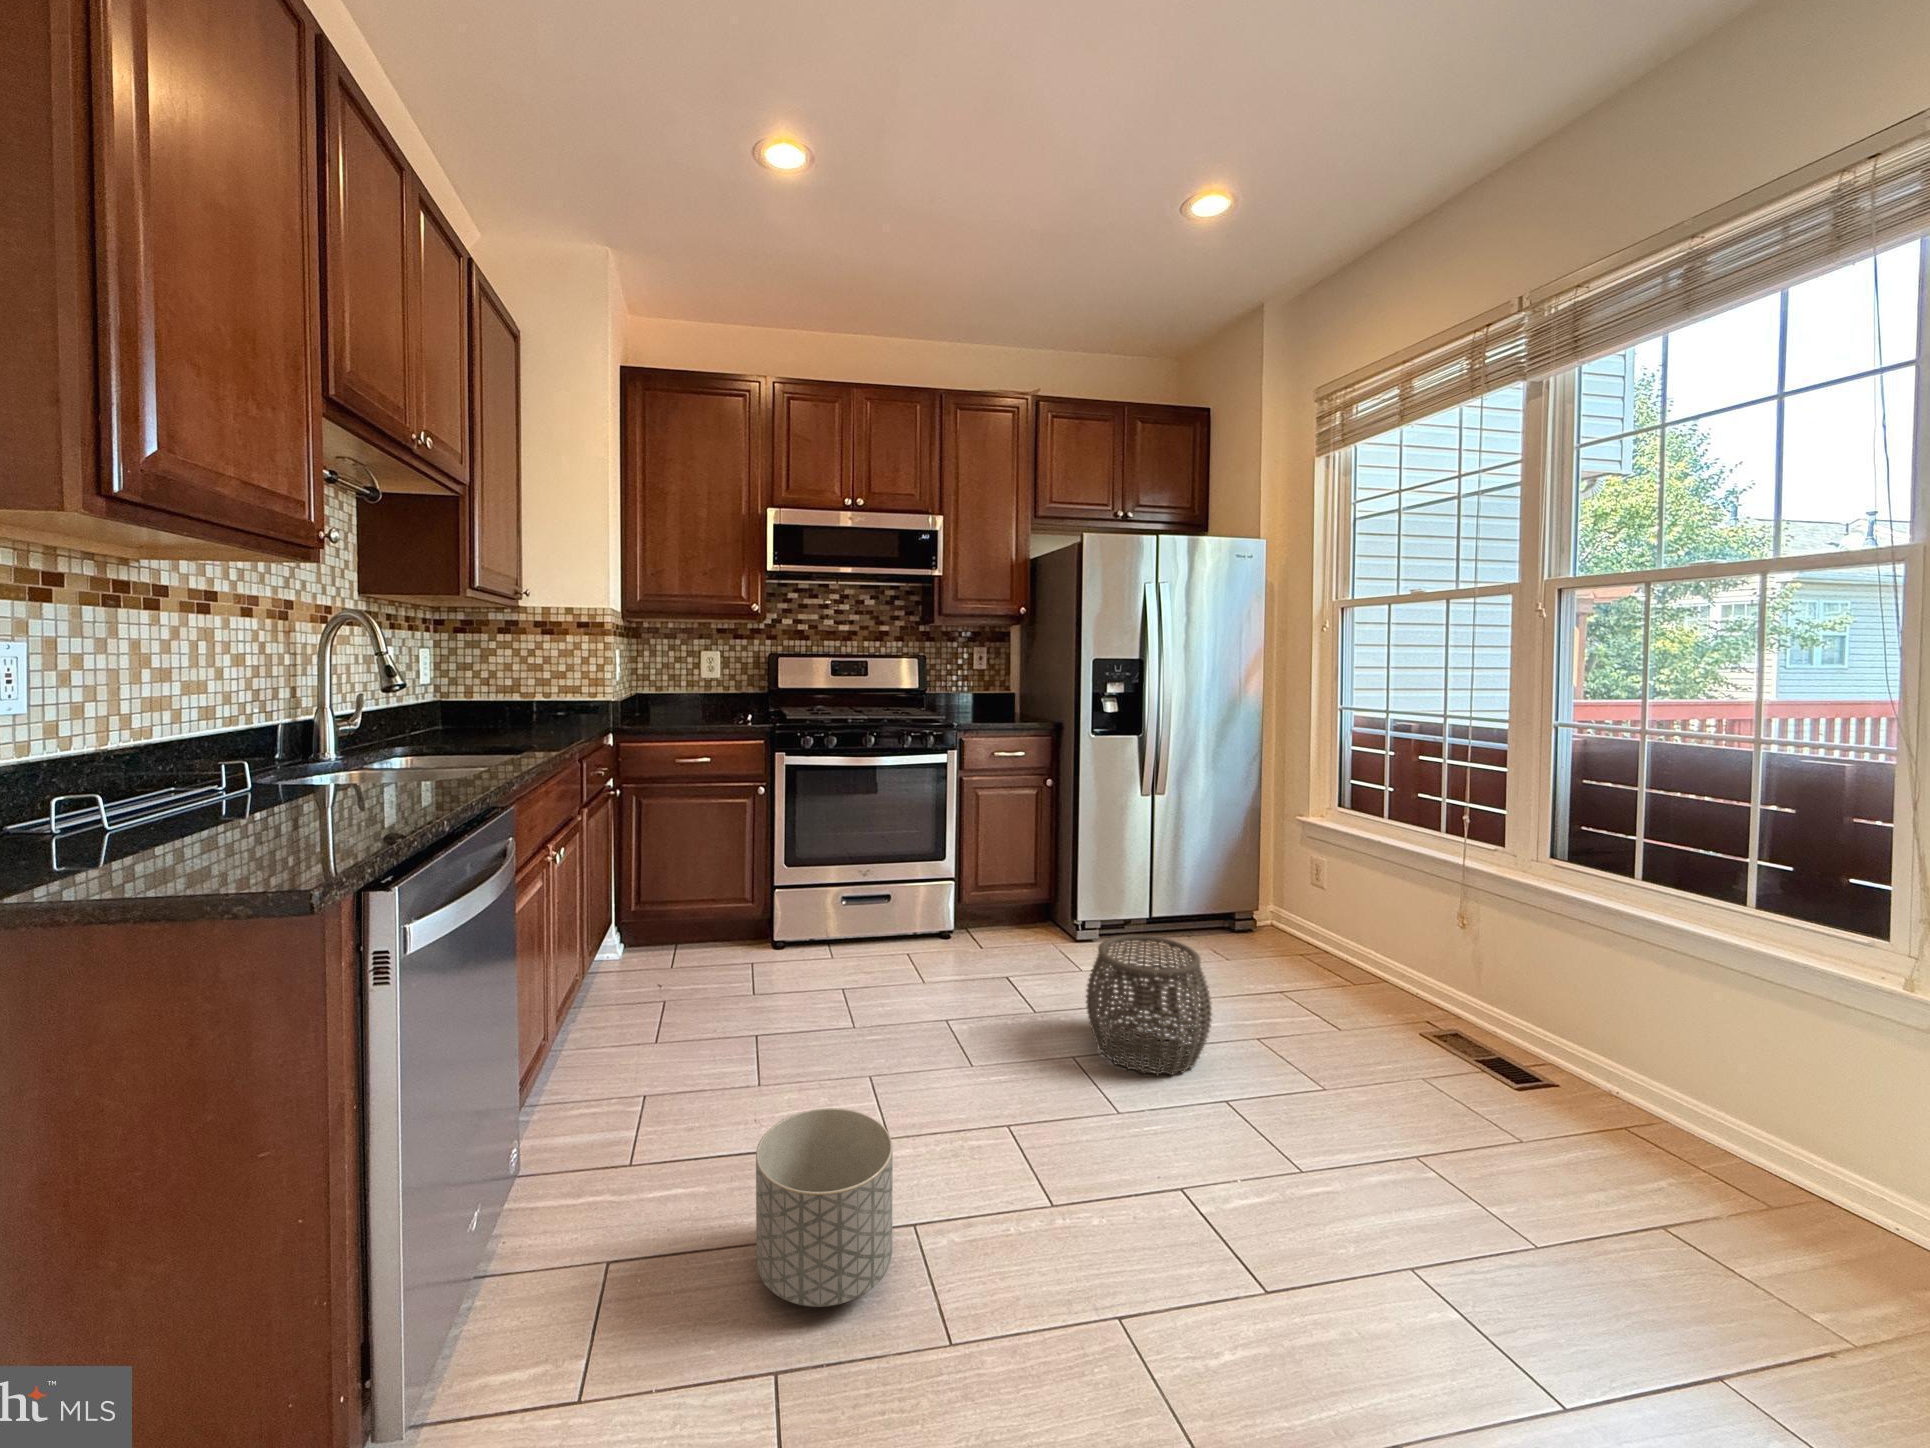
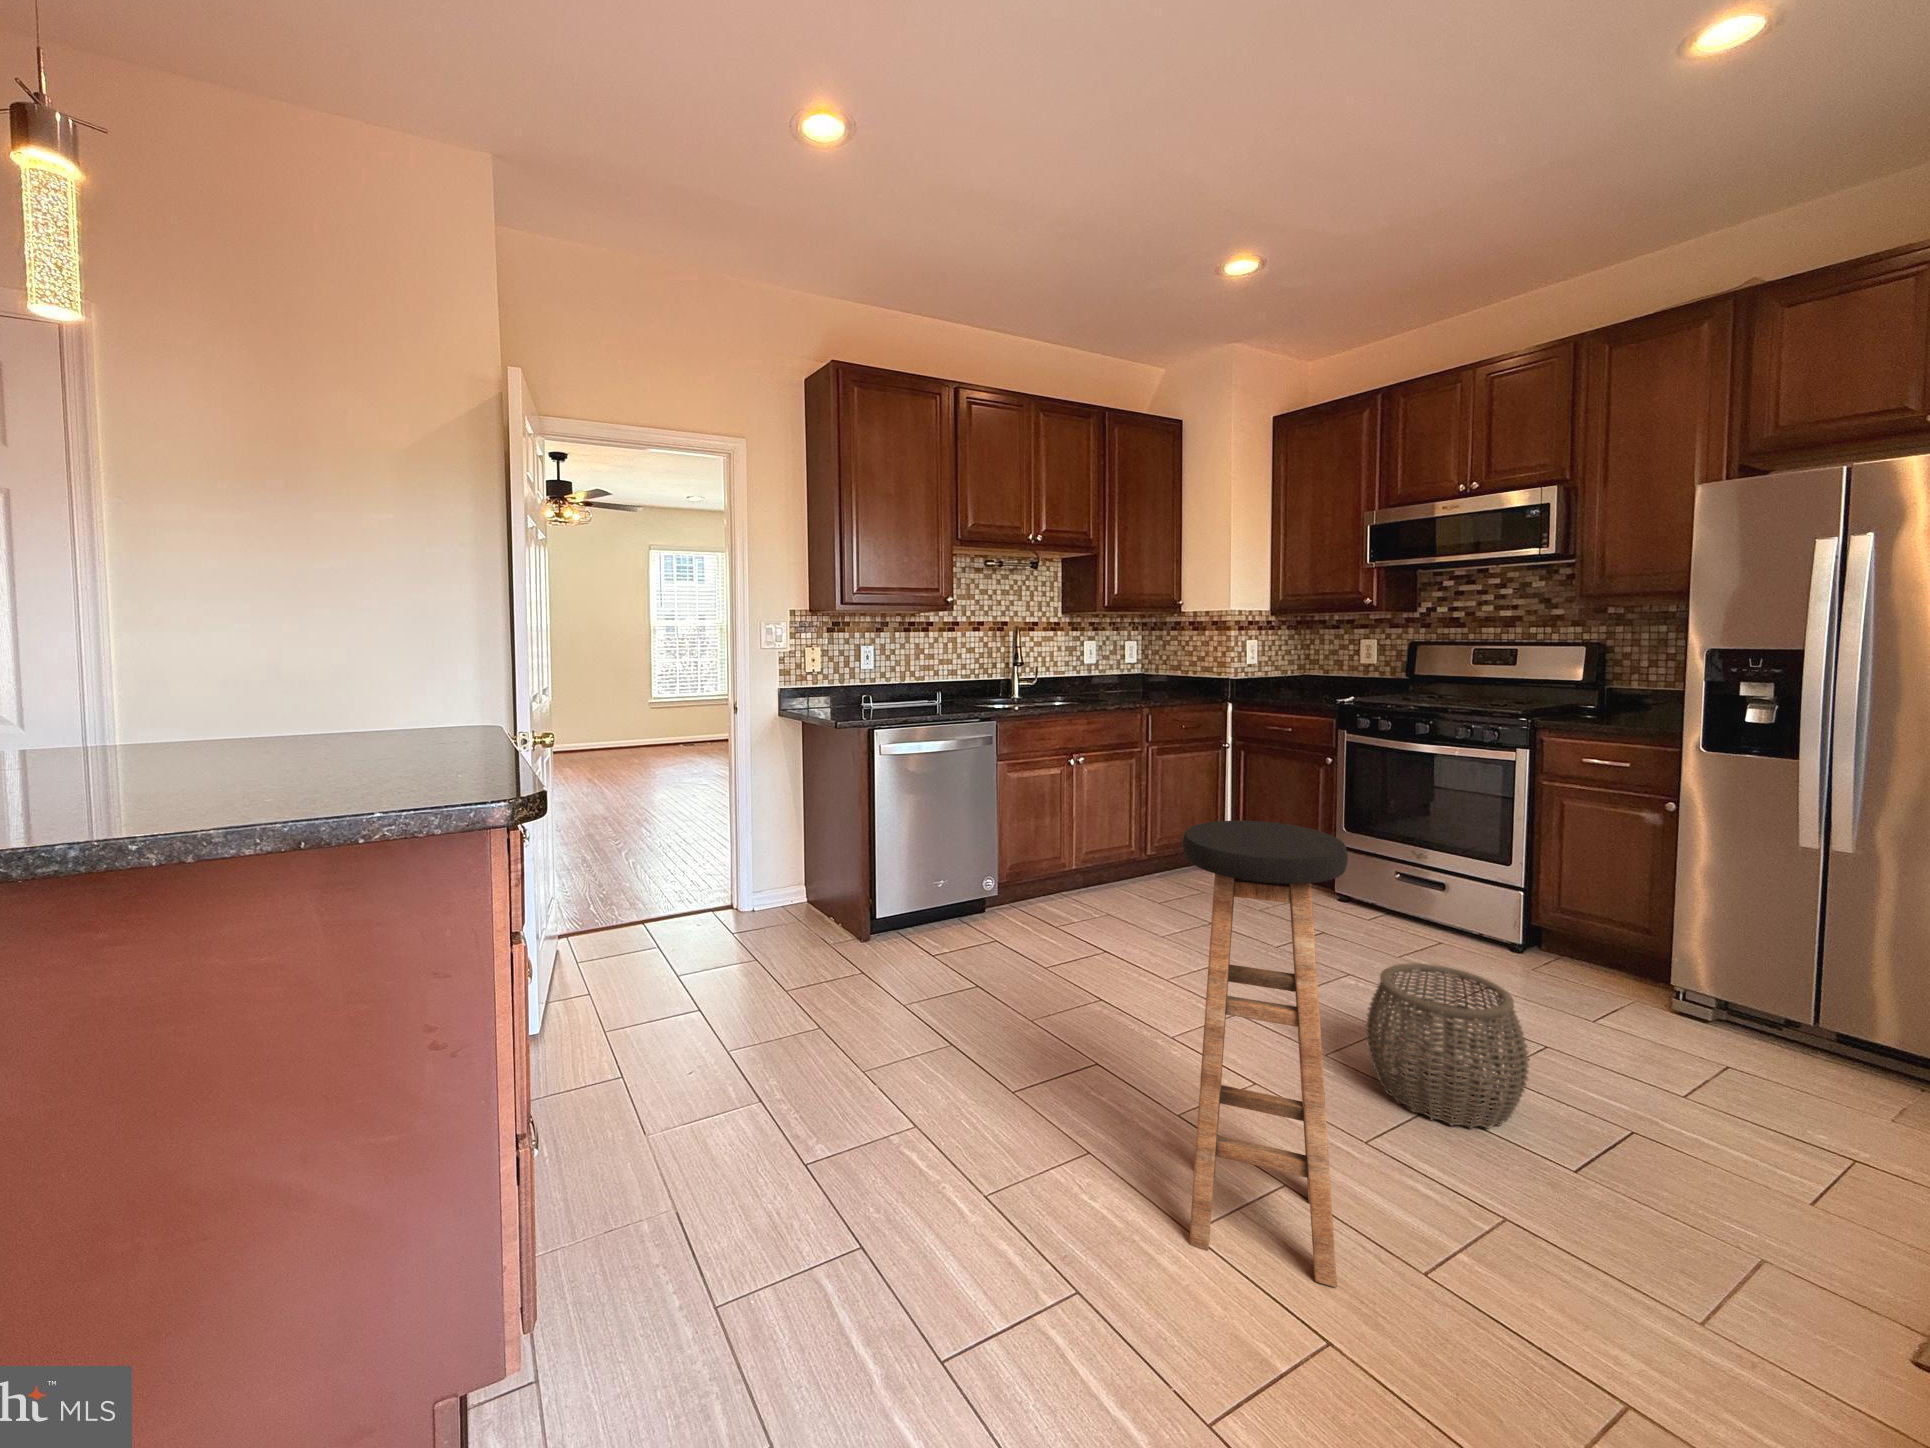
bar stool: none [1287,822,1482,1317] -> present [1183,821,1348,1287]
planter: present [756,1108,893,1307] -> none [972,913,1048,1003]

